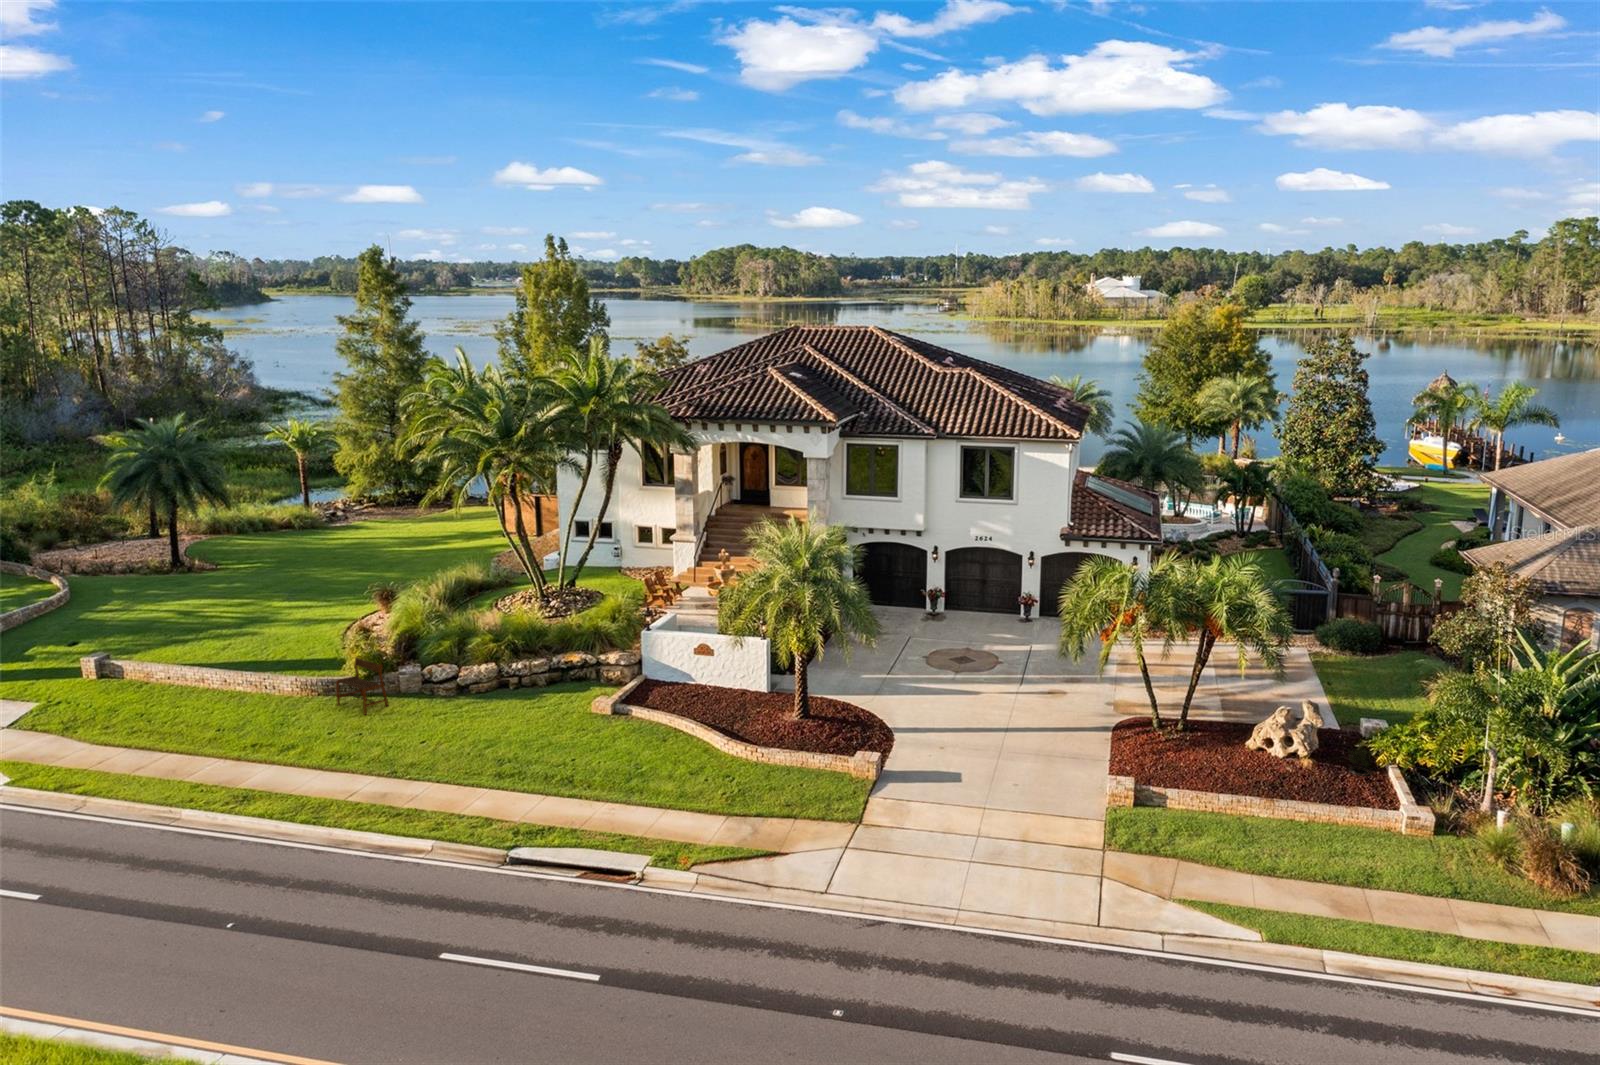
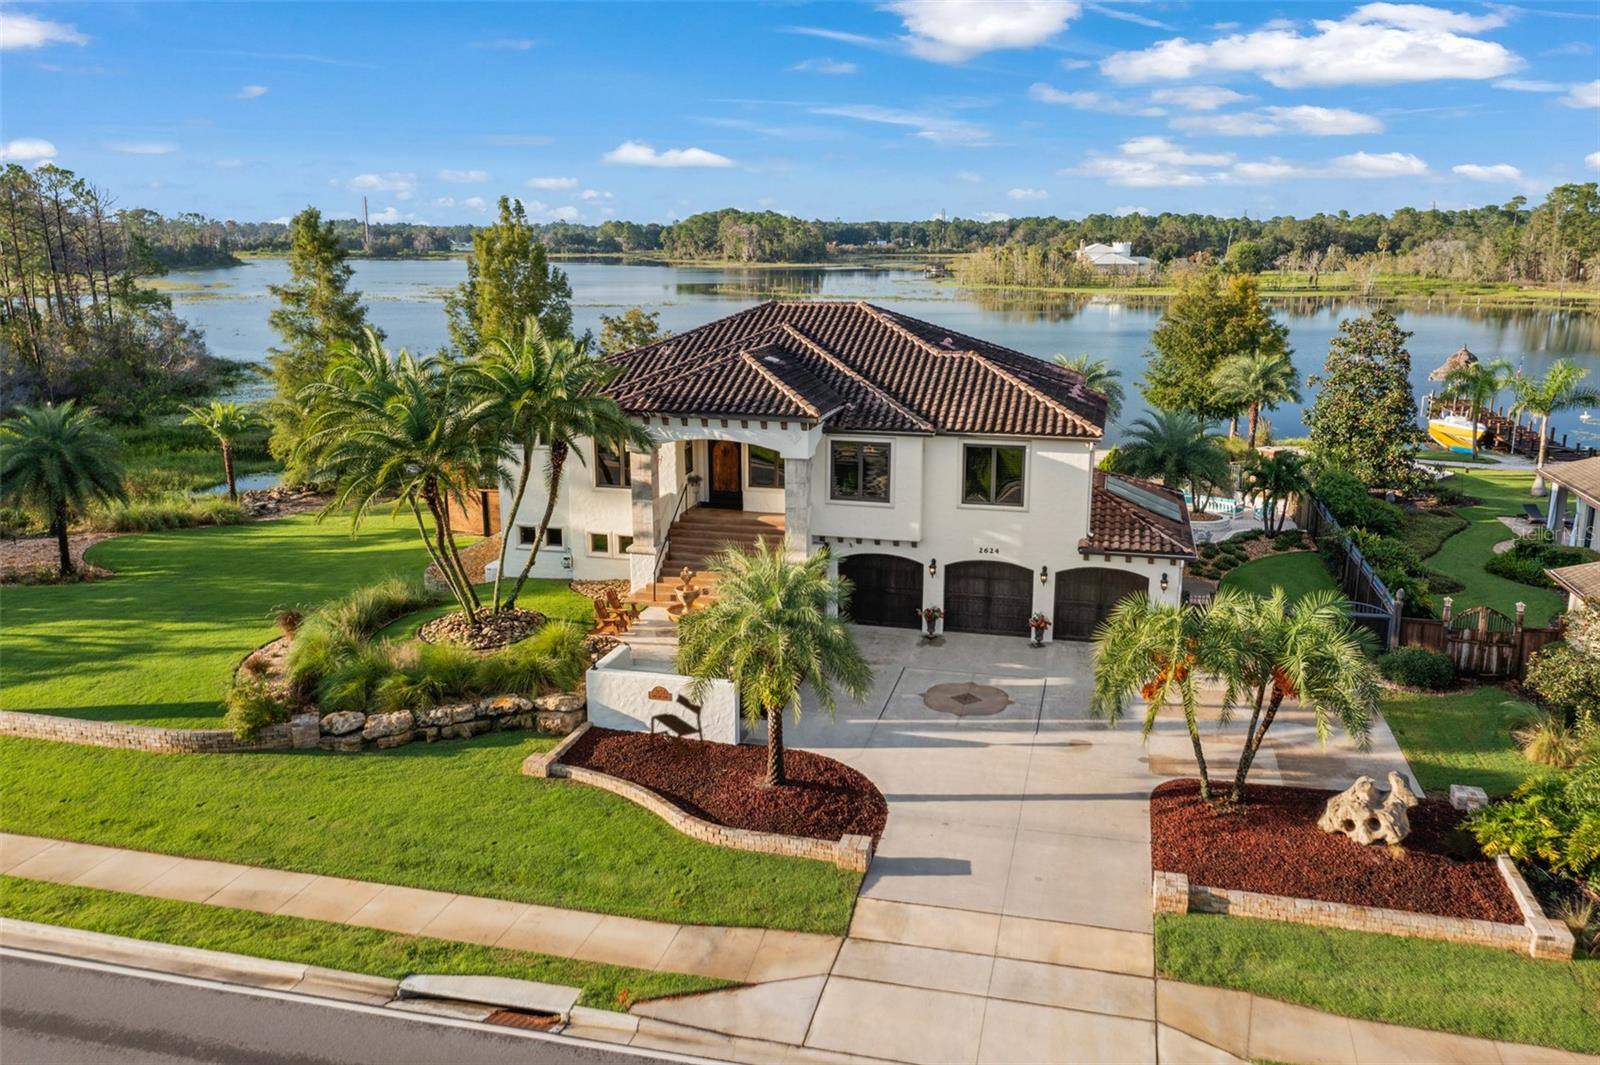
bench: present [336,657,388,715] -> present [650,694,705,764]

